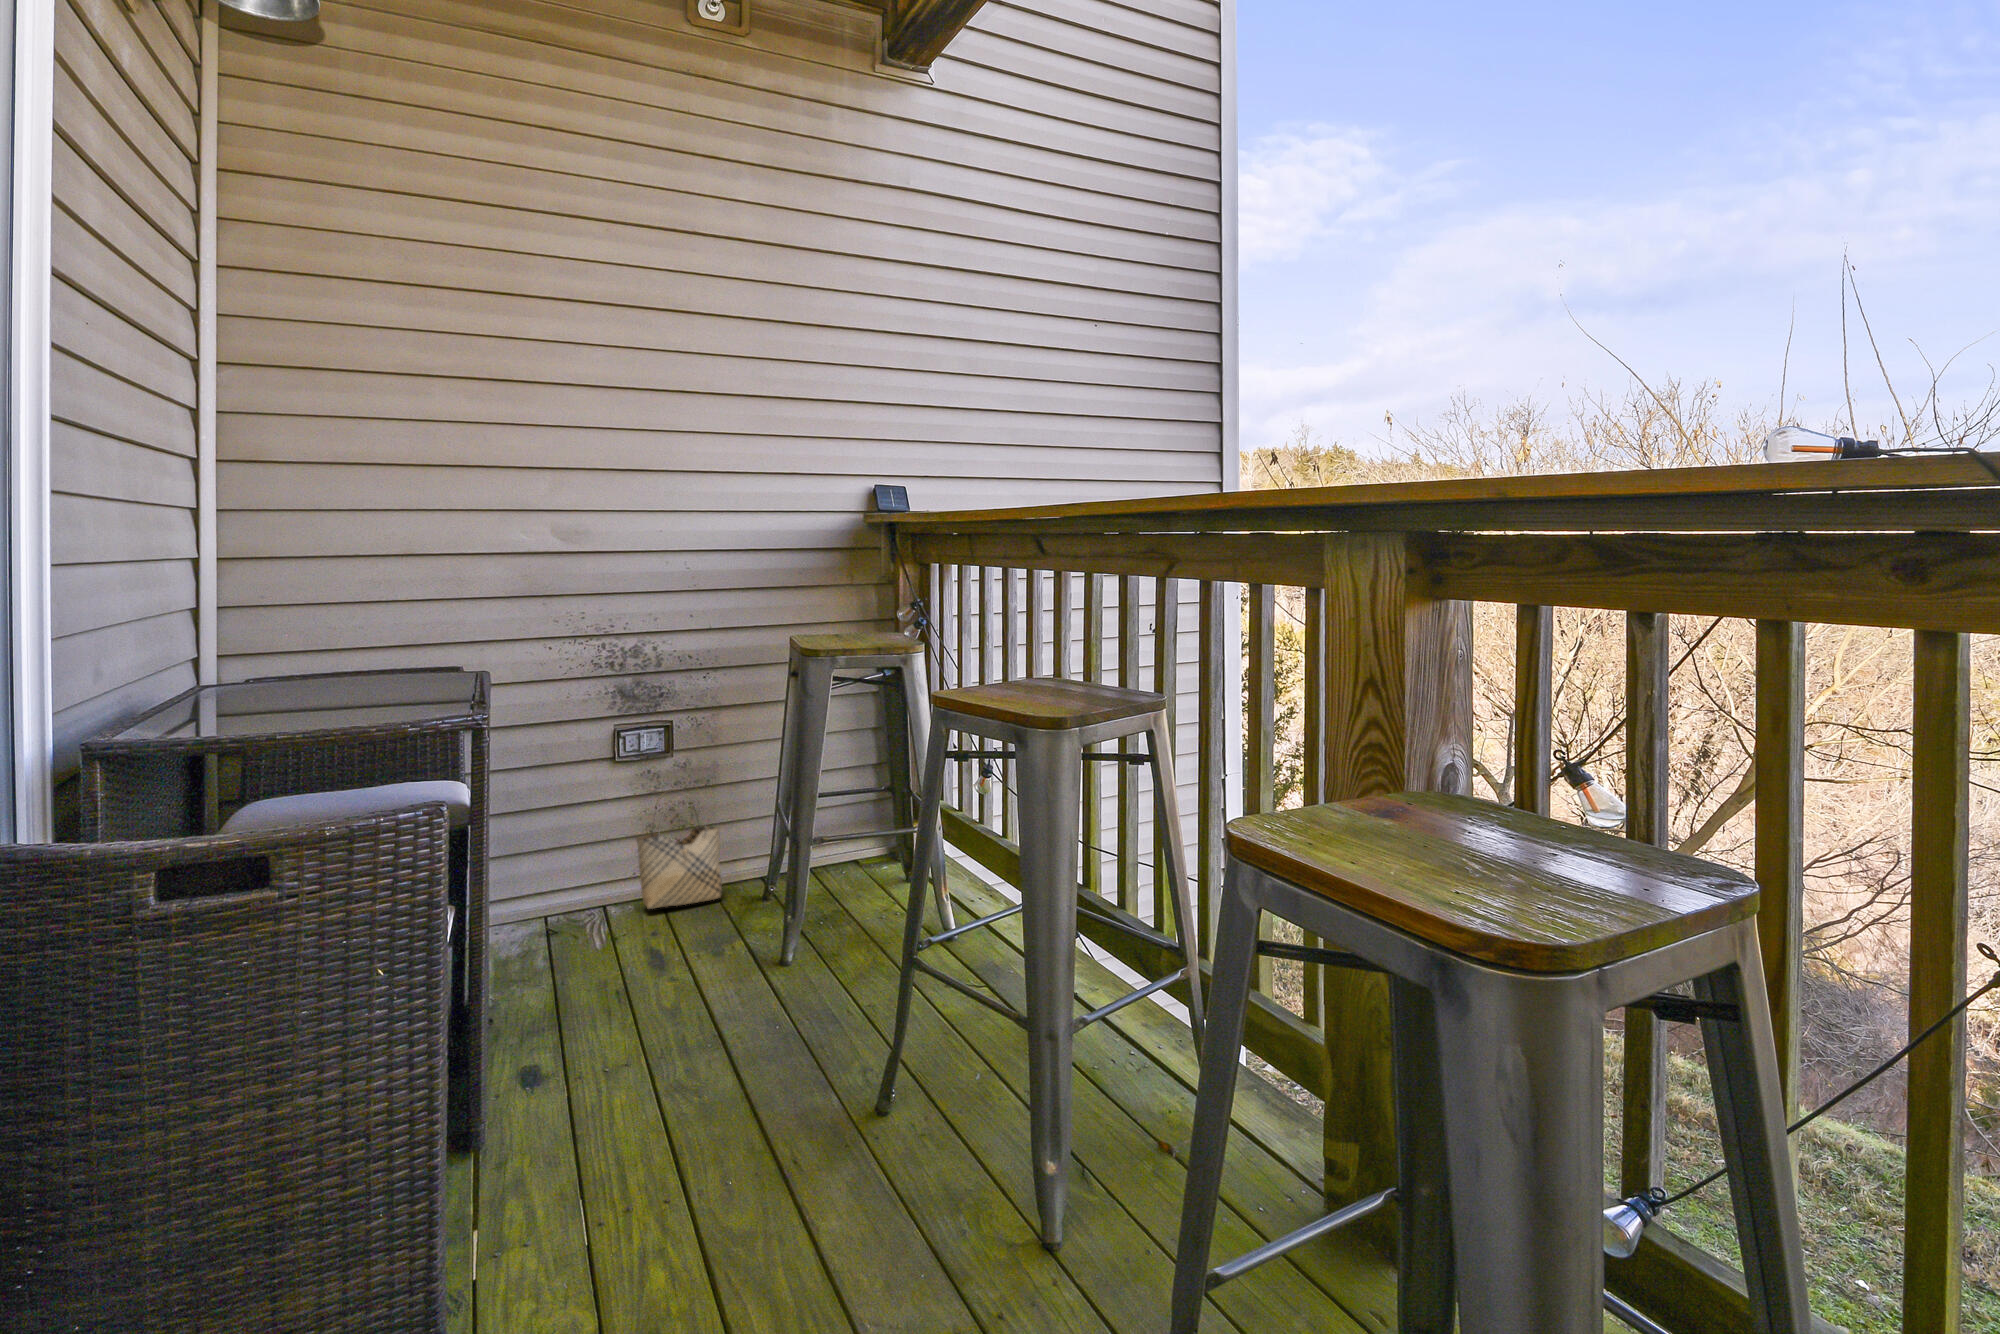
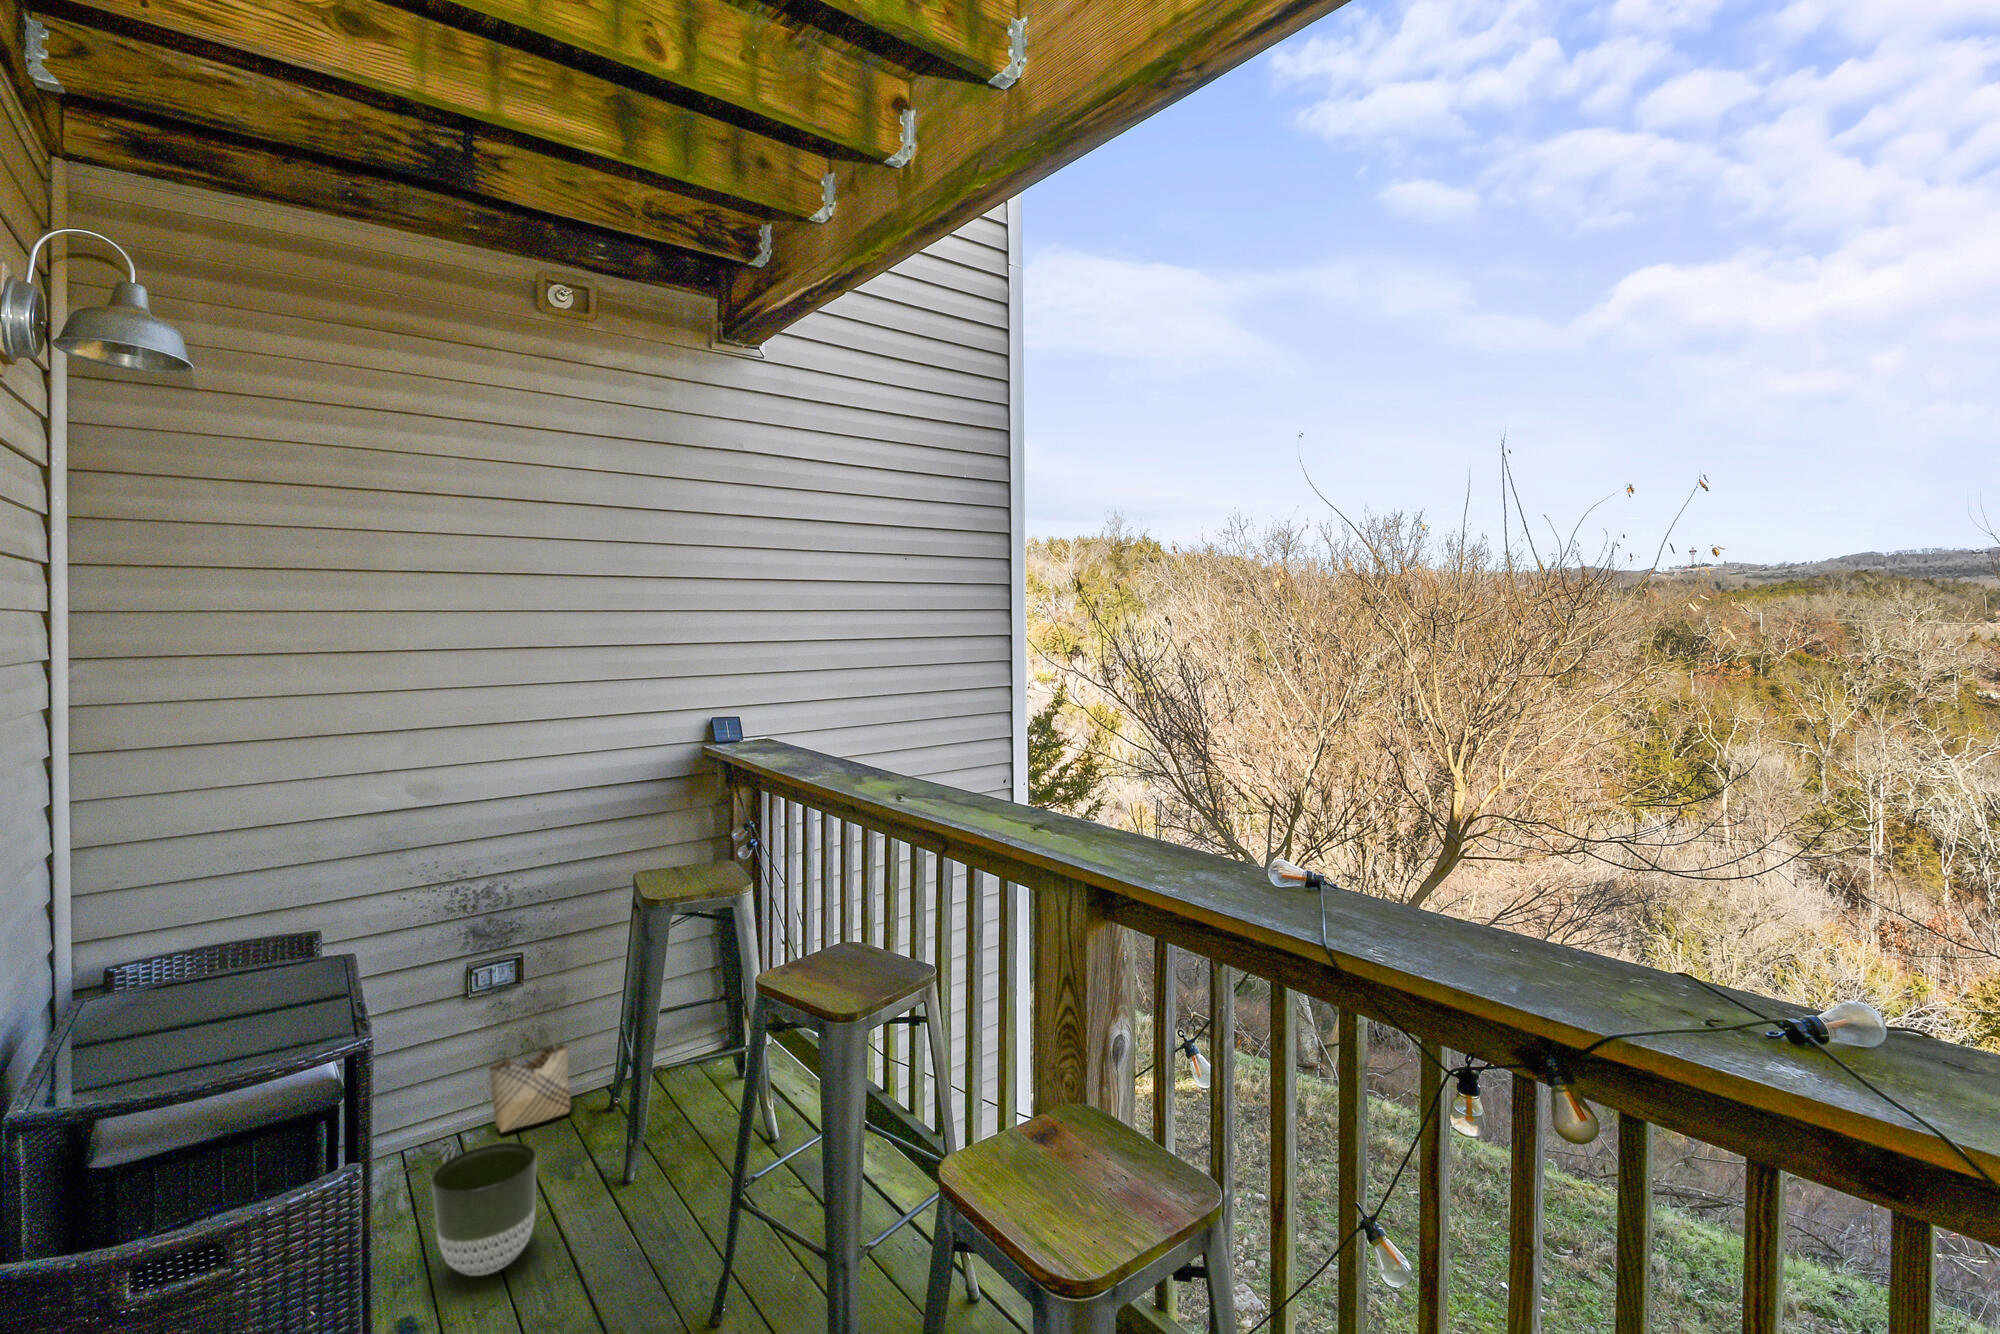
planter: none [567,887,681,1023] -> present [432,1142,536,1276]

